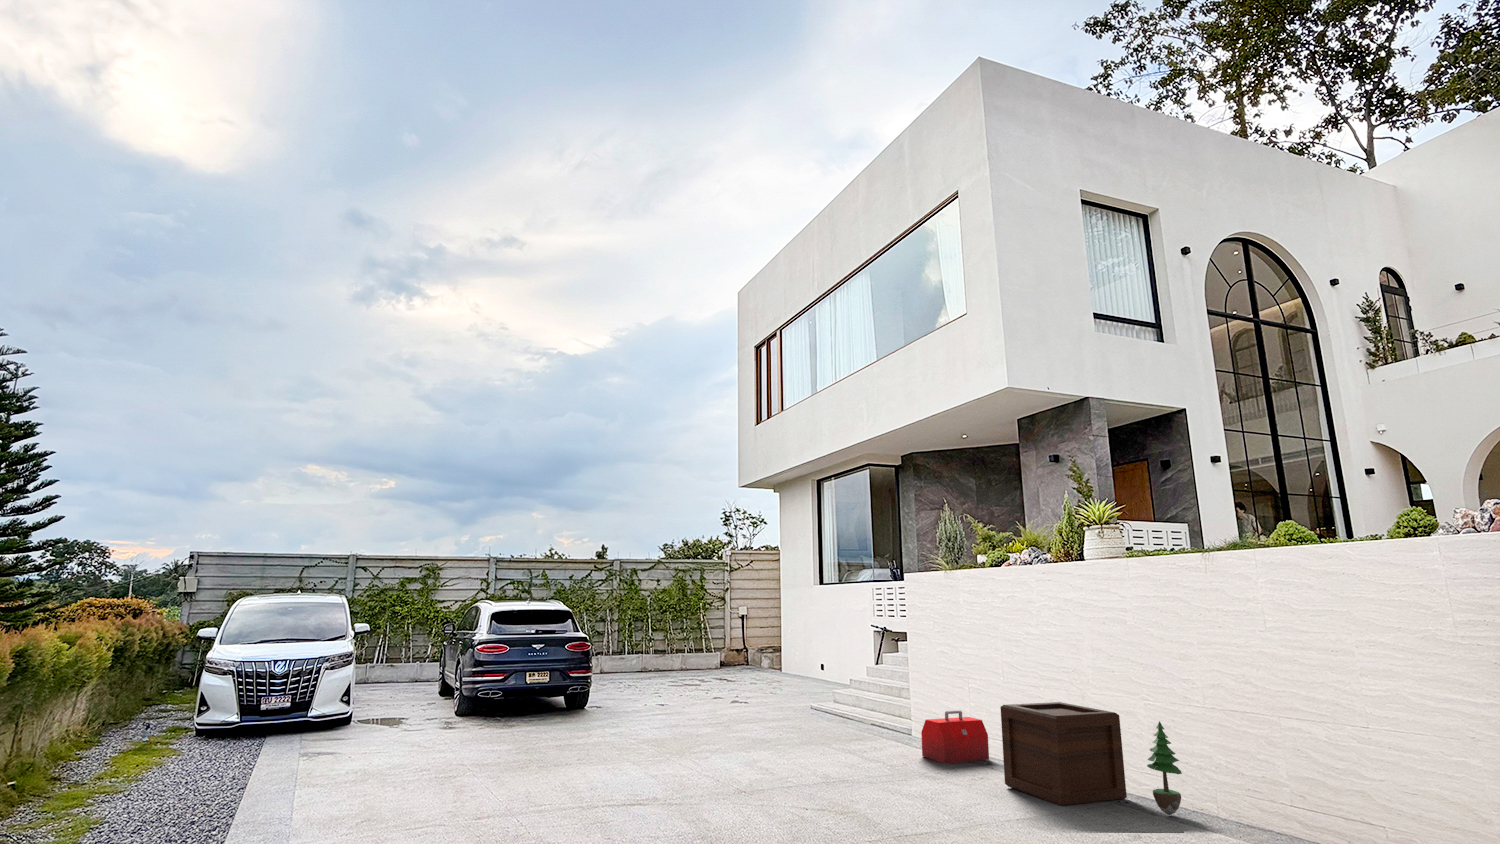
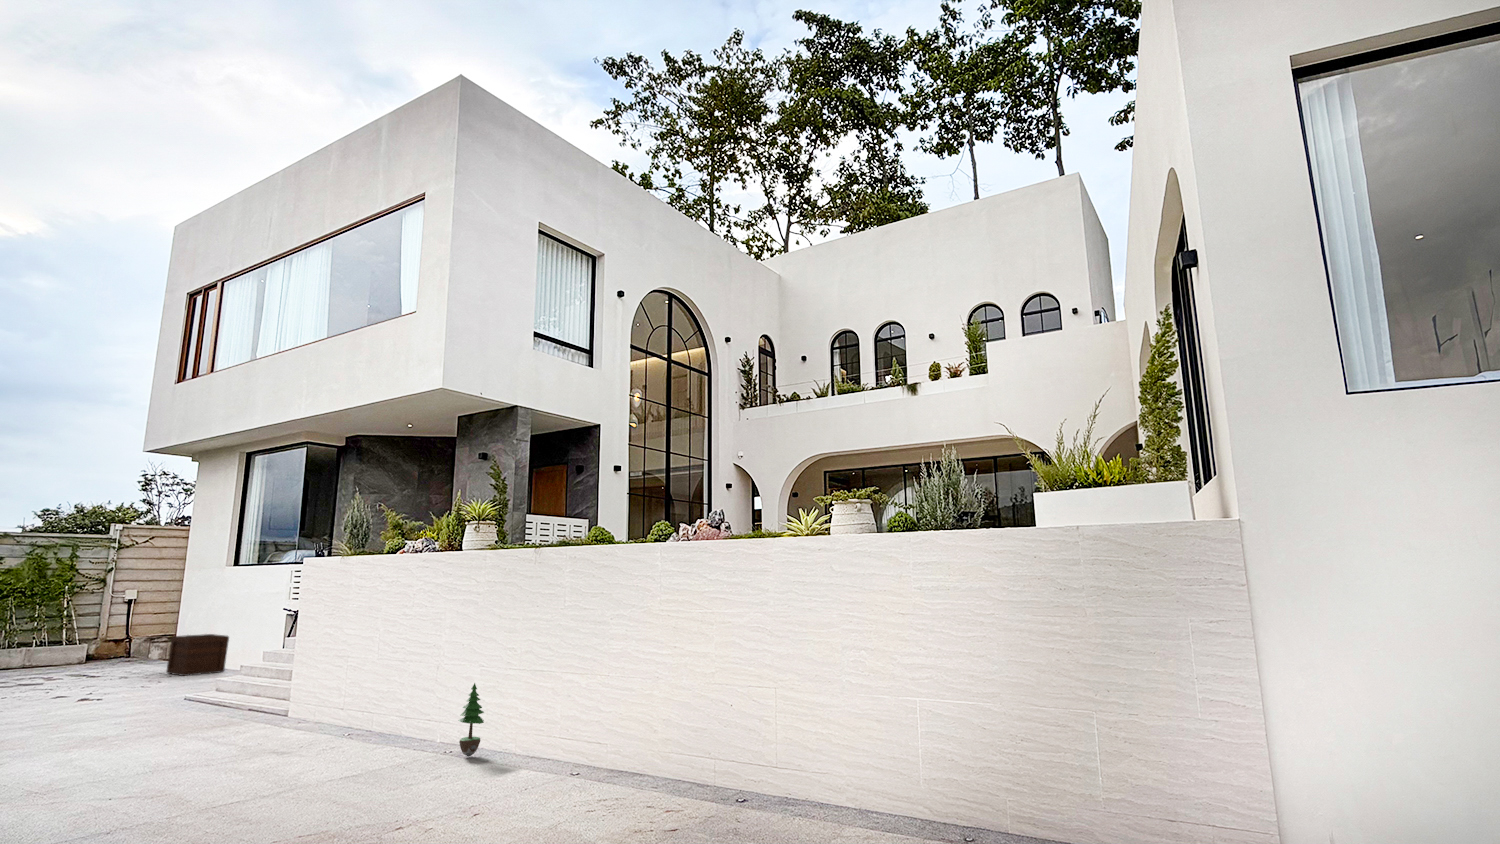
wooden crate: present [1001,702,1127,806] -> present [166,634,229,676]
toolbox: present [921,711,989,764] -> none [280,689,353,741]

